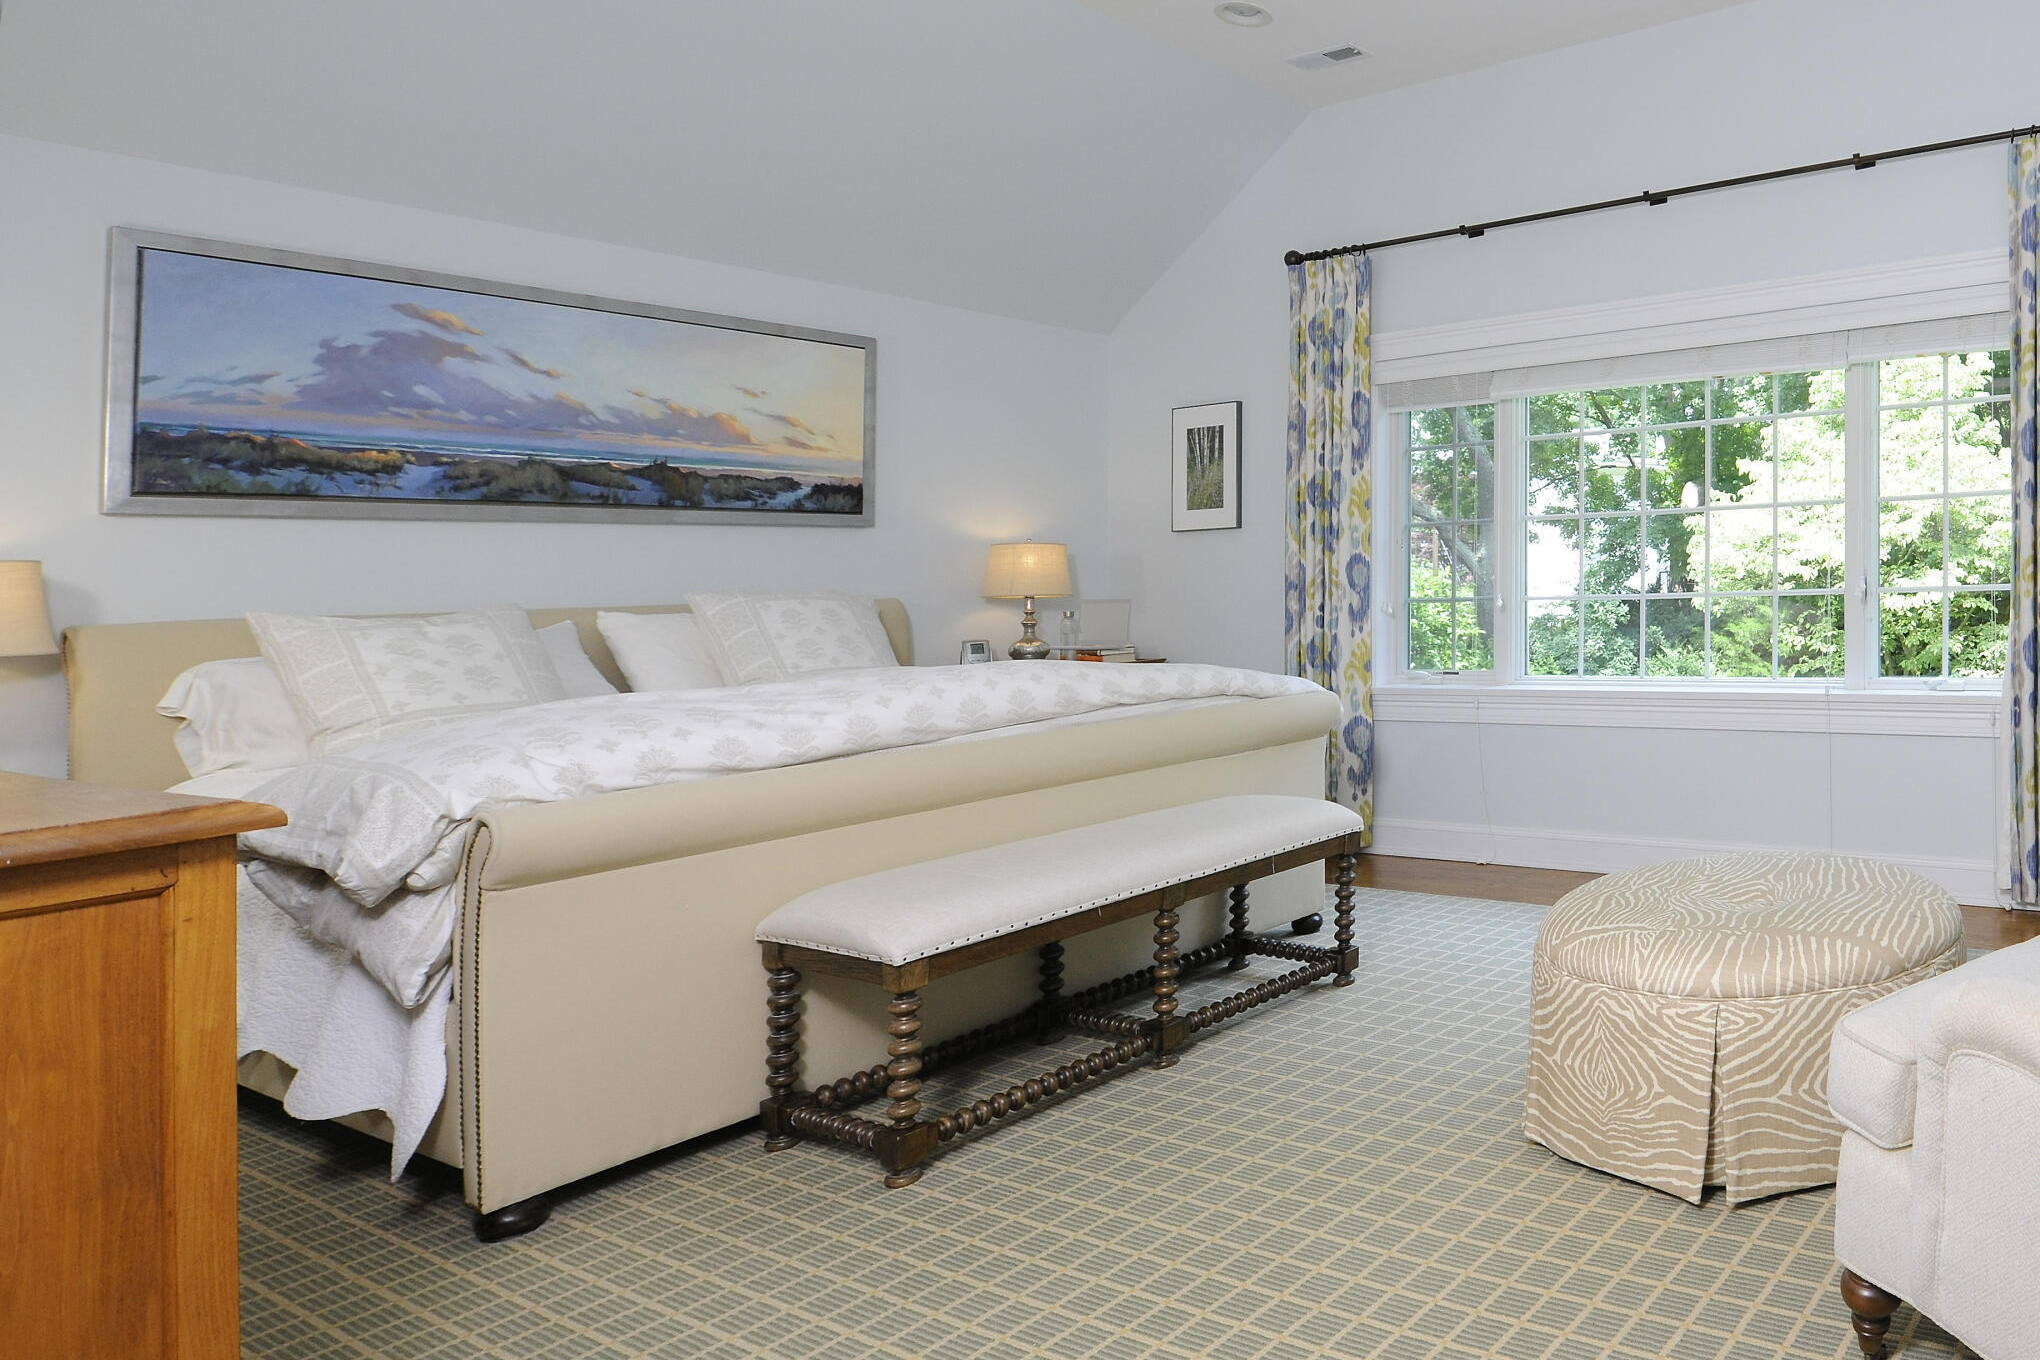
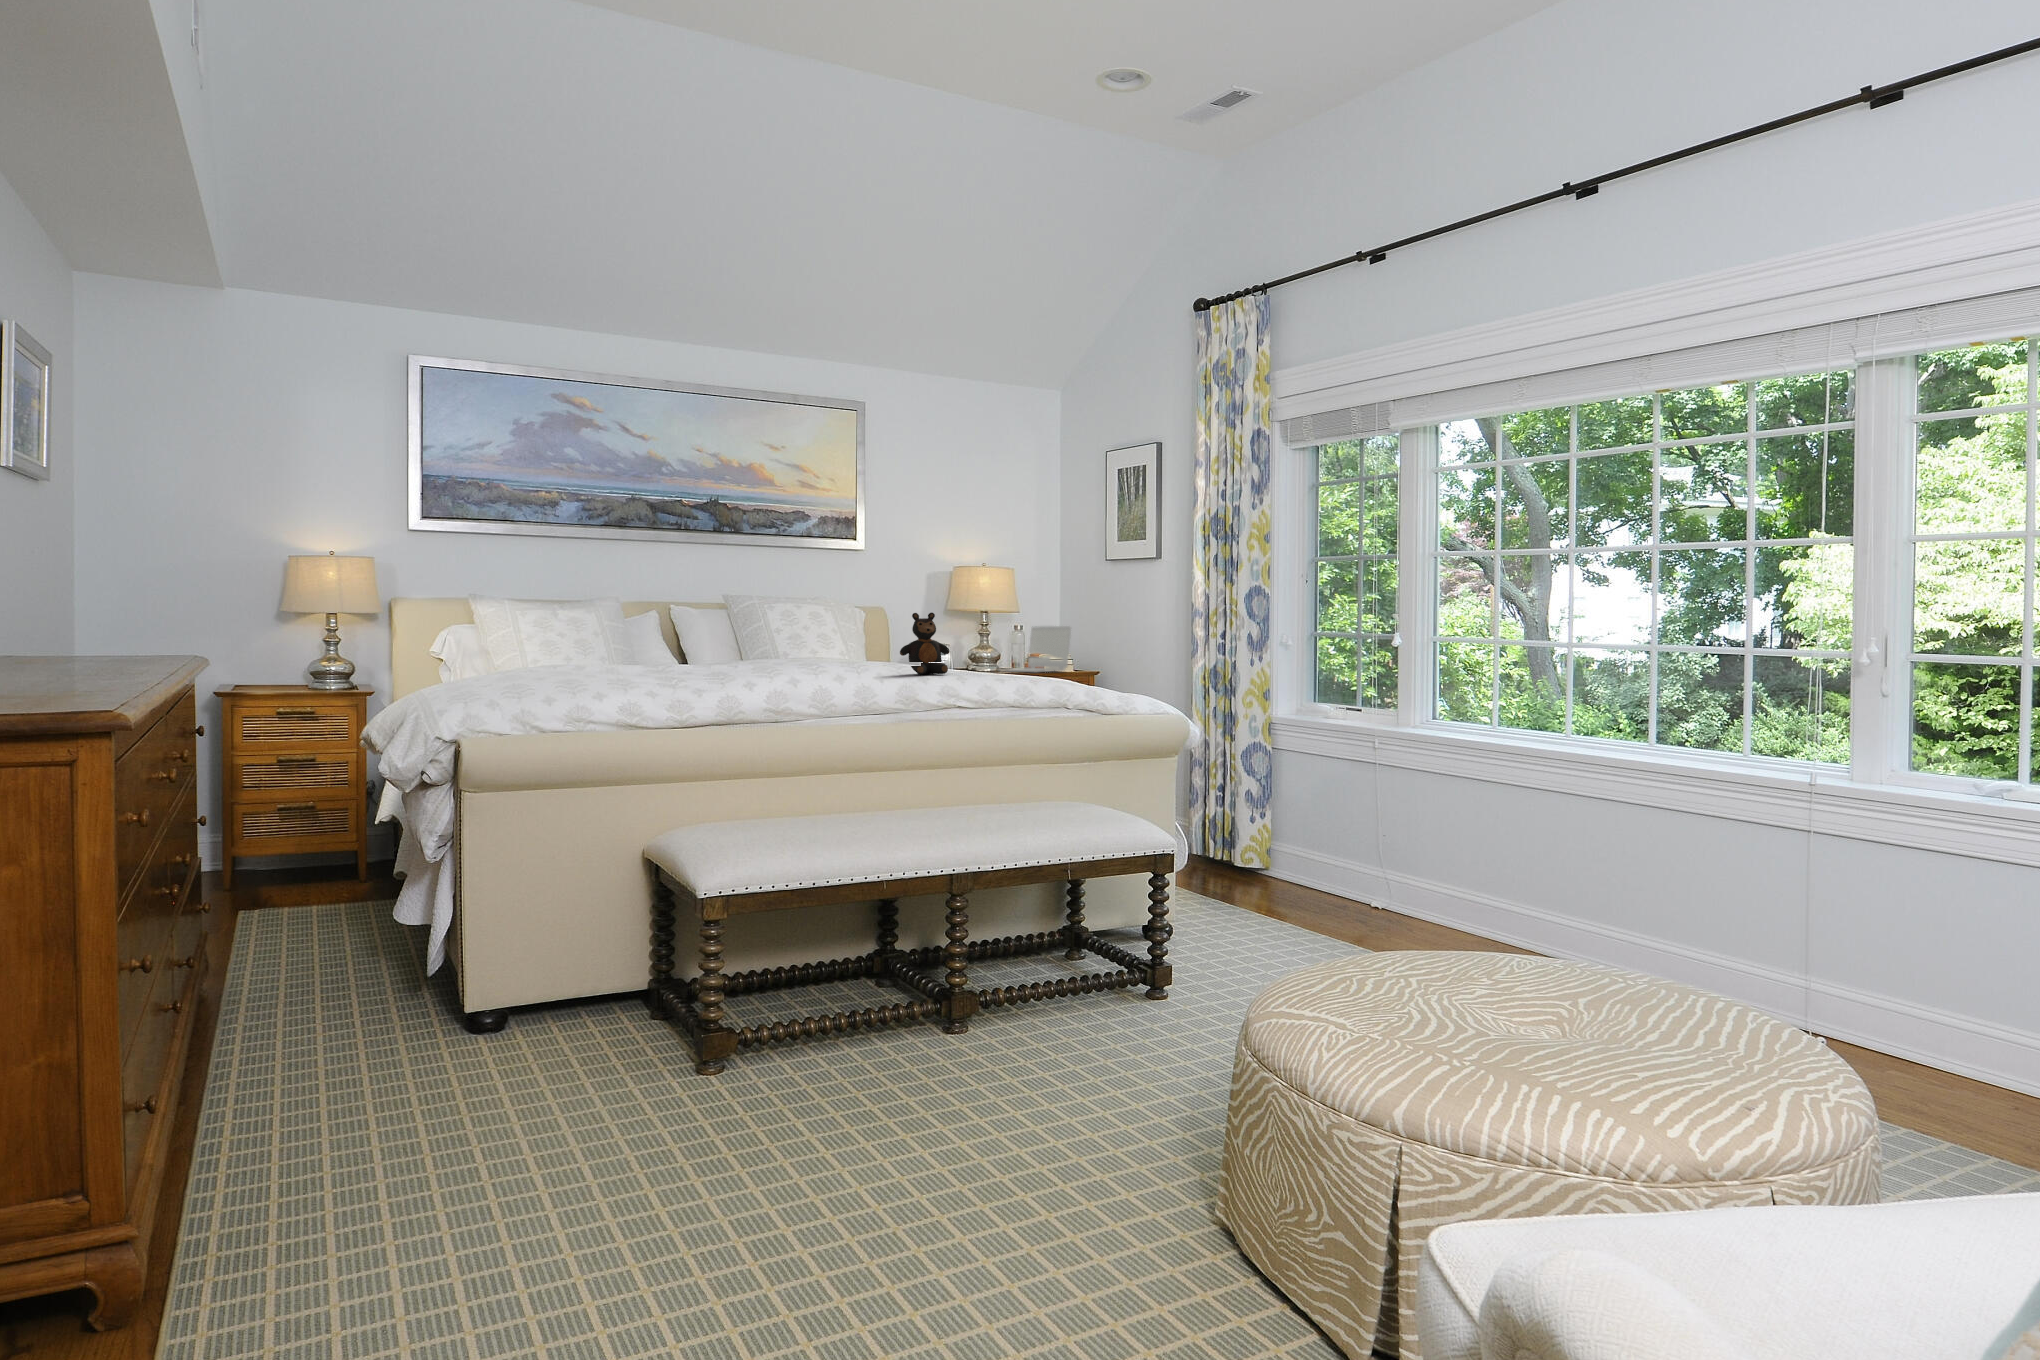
teddy bear: none [933,580,994,651] -> present [900,613,950,675]

